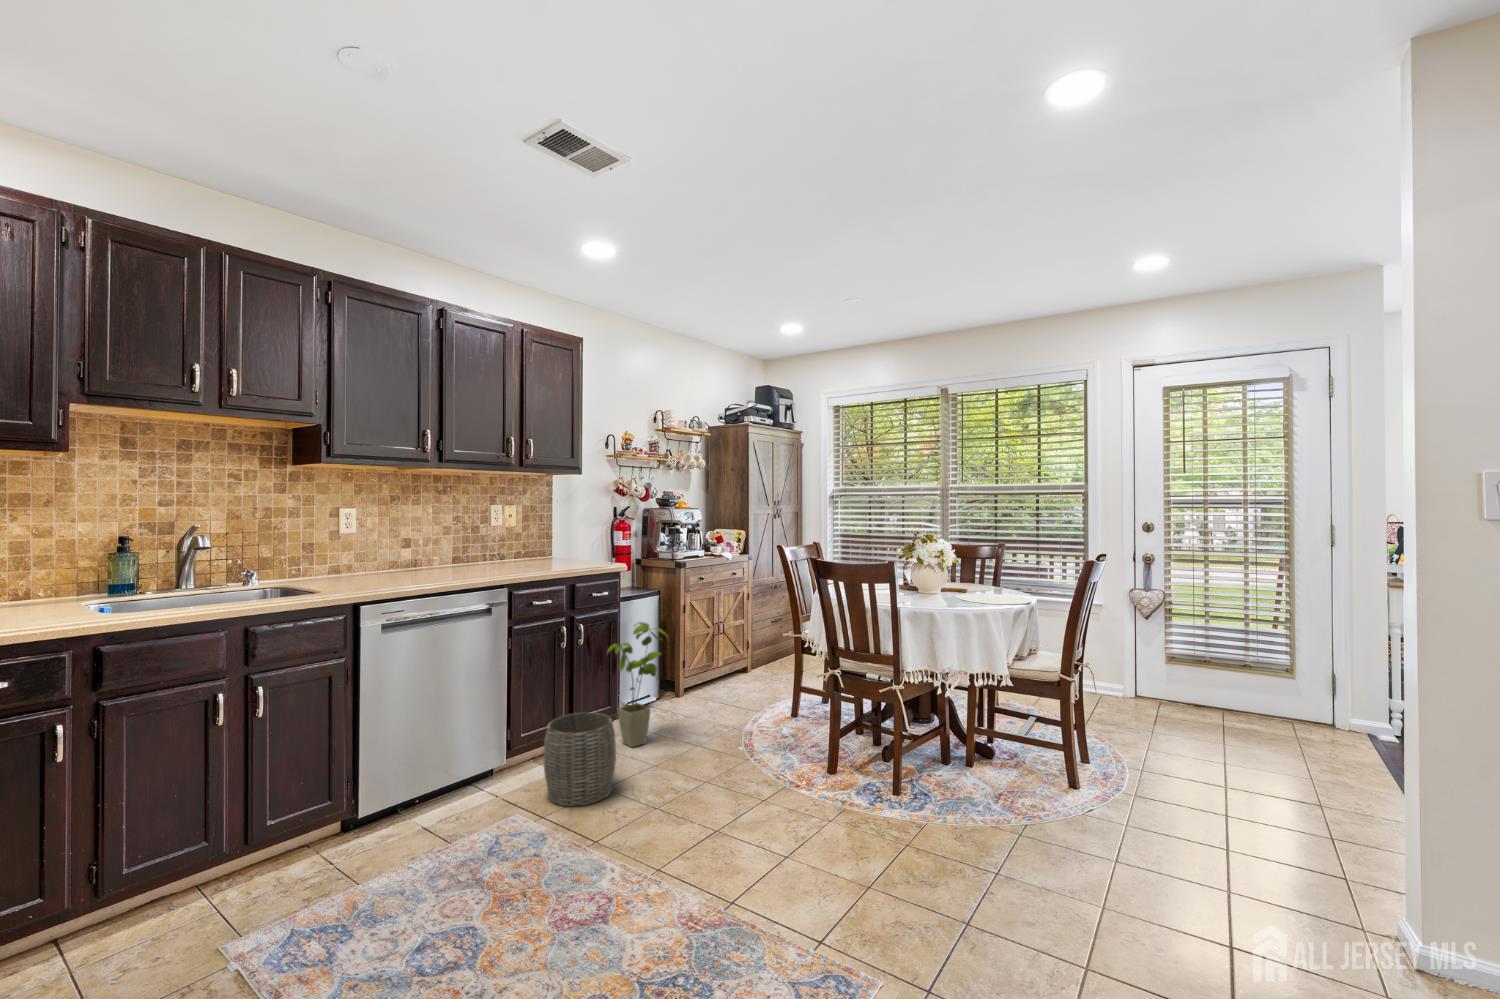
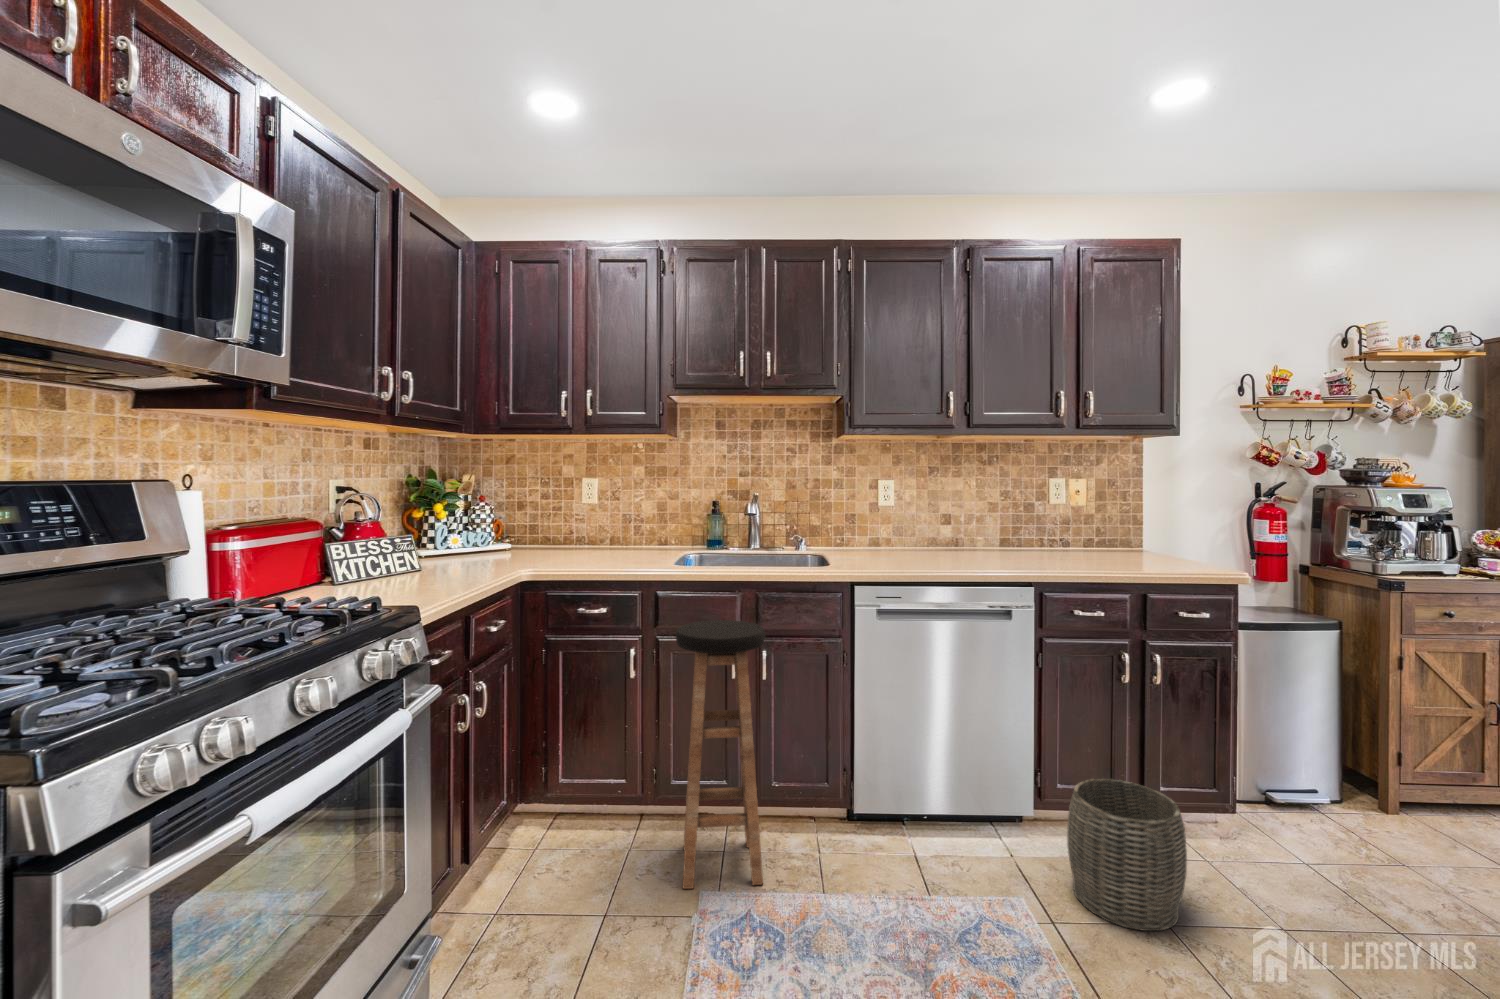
house plant: present [607,622,668,747] -> none [1201,668,1326,867]
bar stool: none [157,658,291,961] -> present [676,620,765,889]

